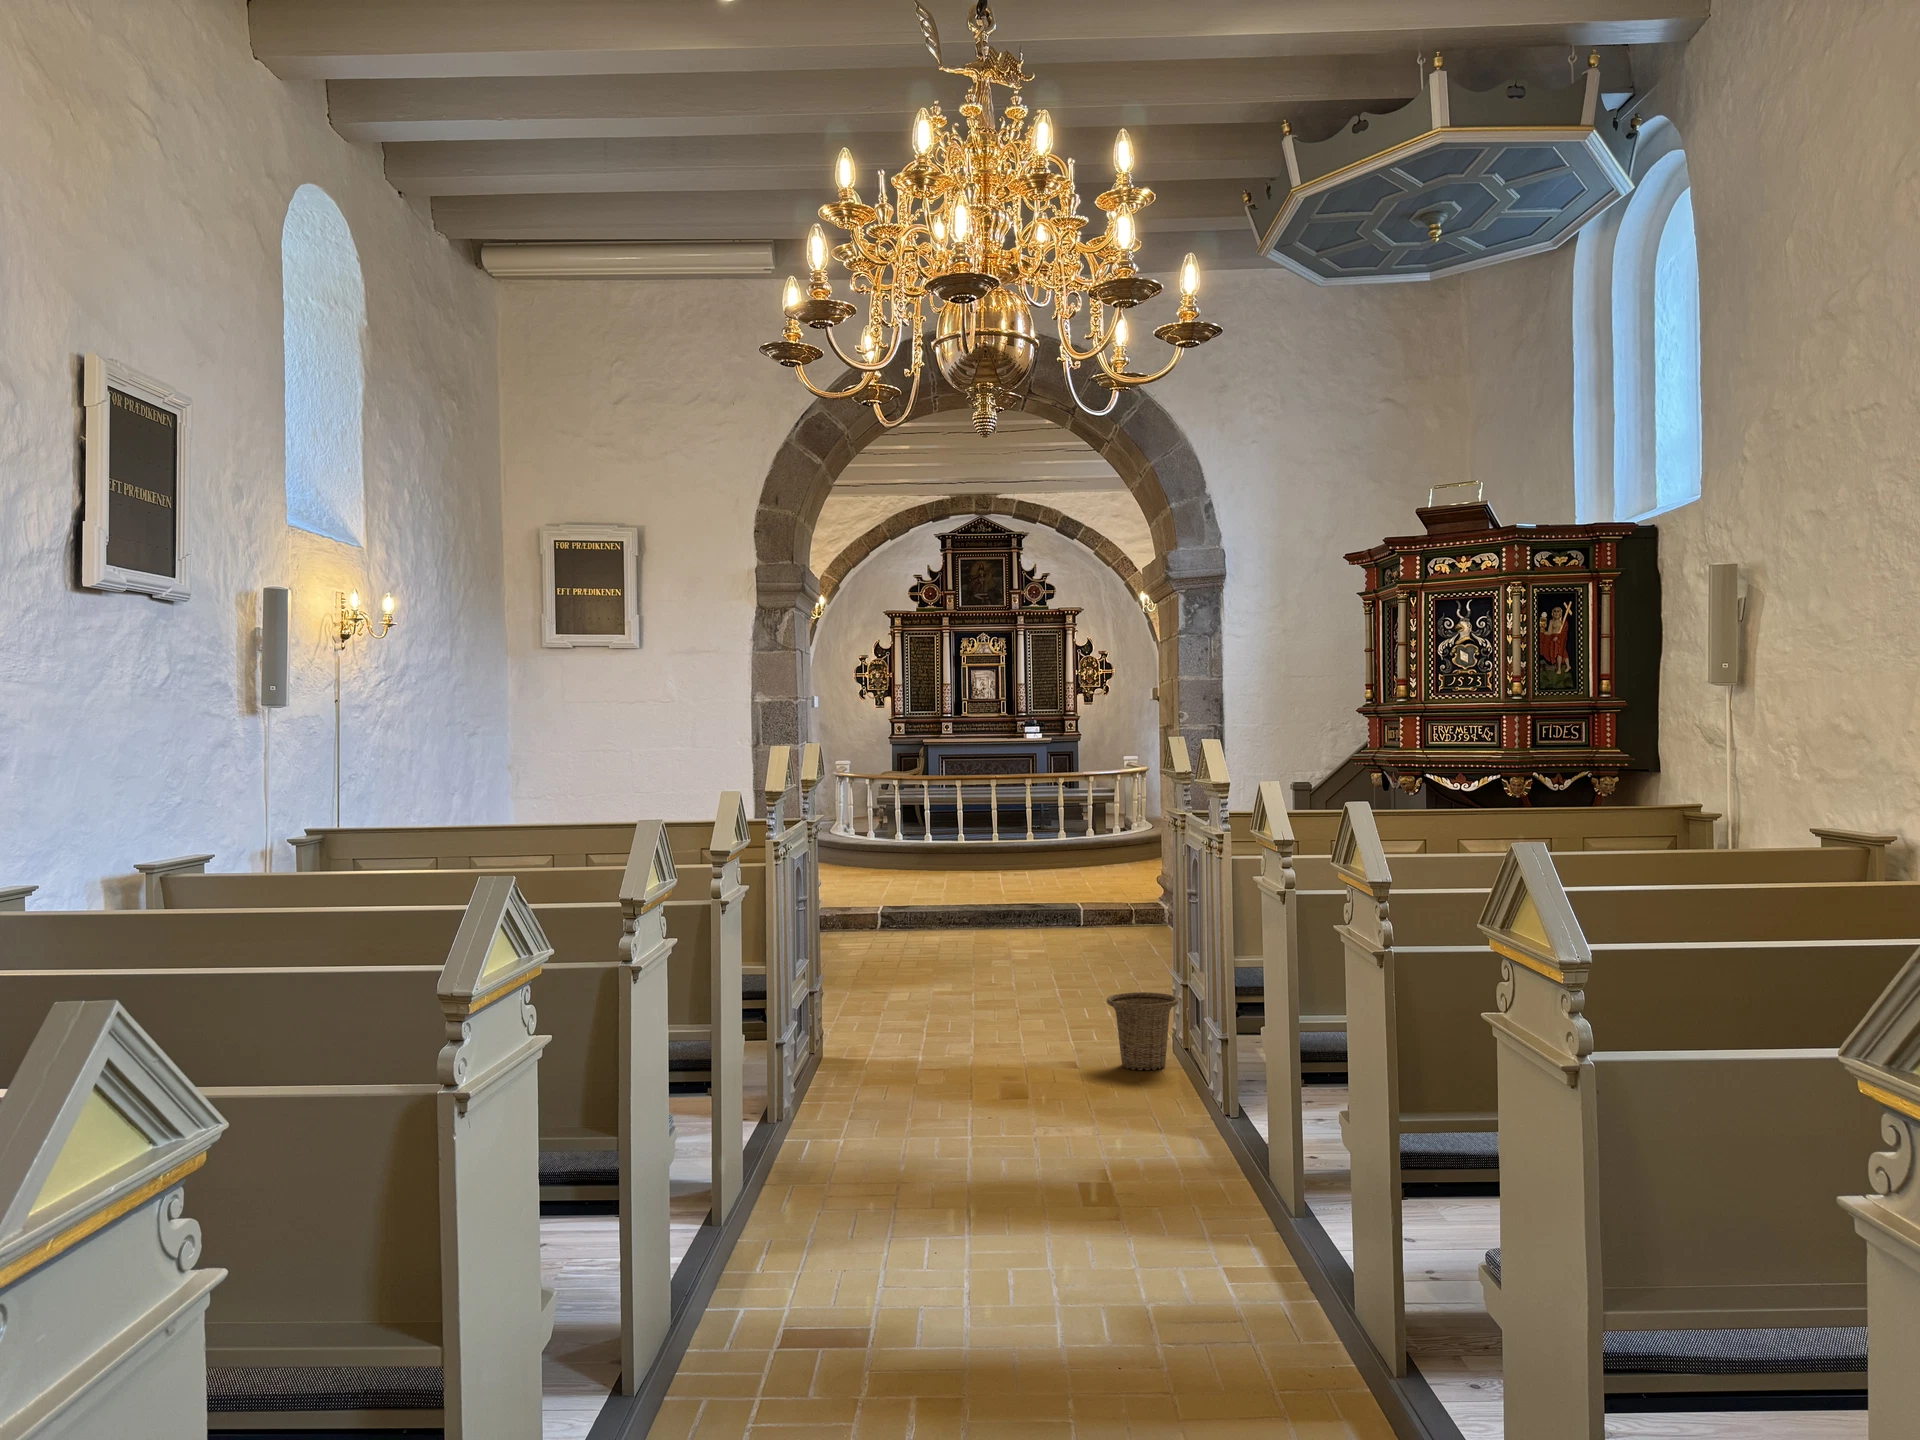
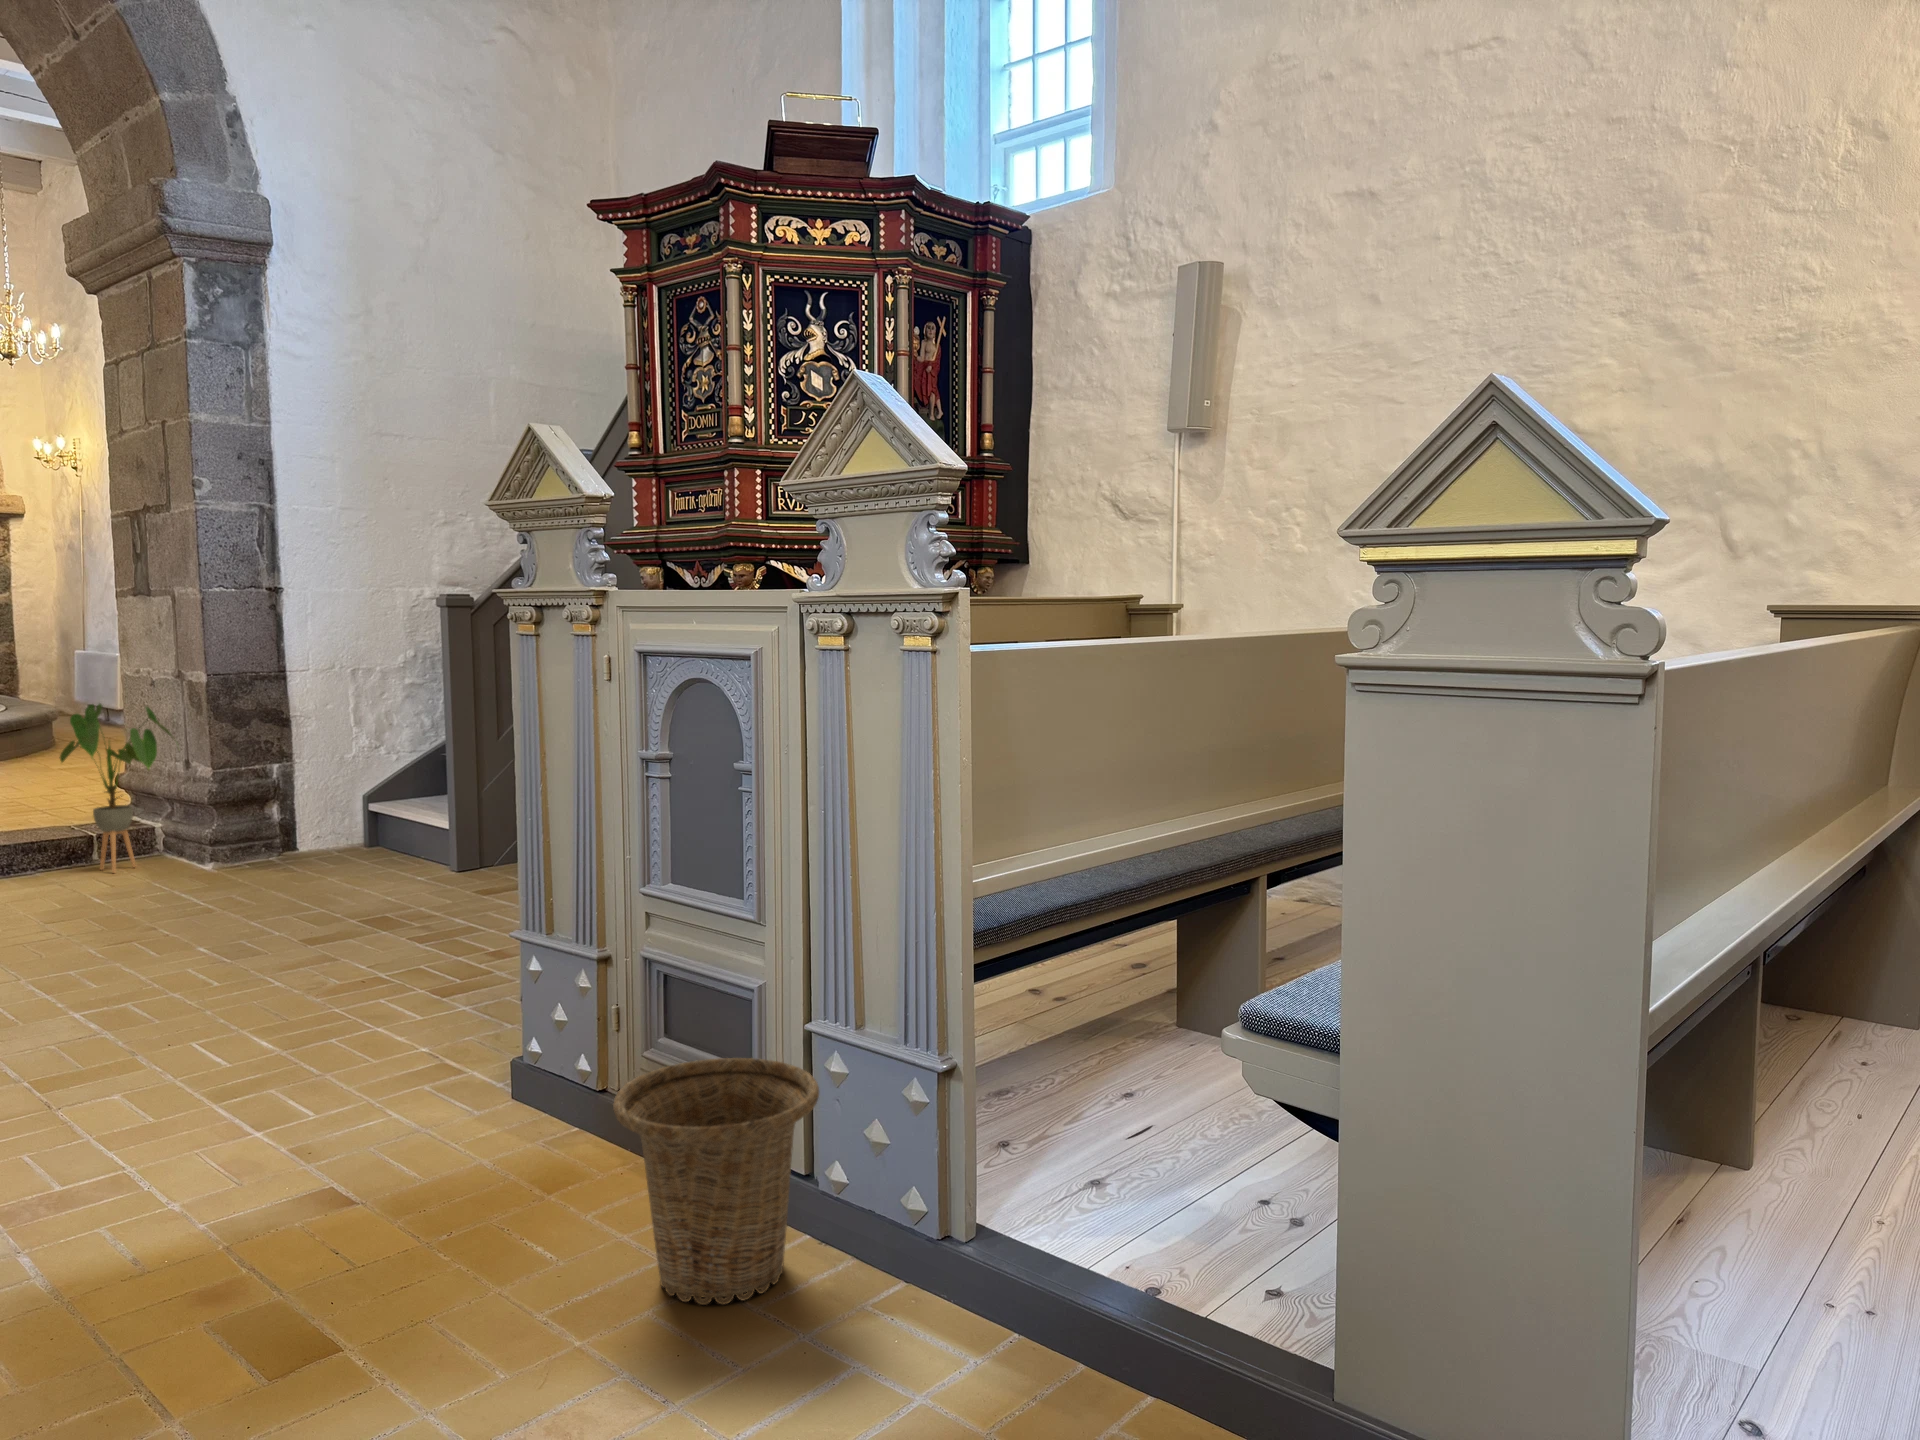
house plant: none [1114,835,1169,928] -> present [59,704,172,873]

